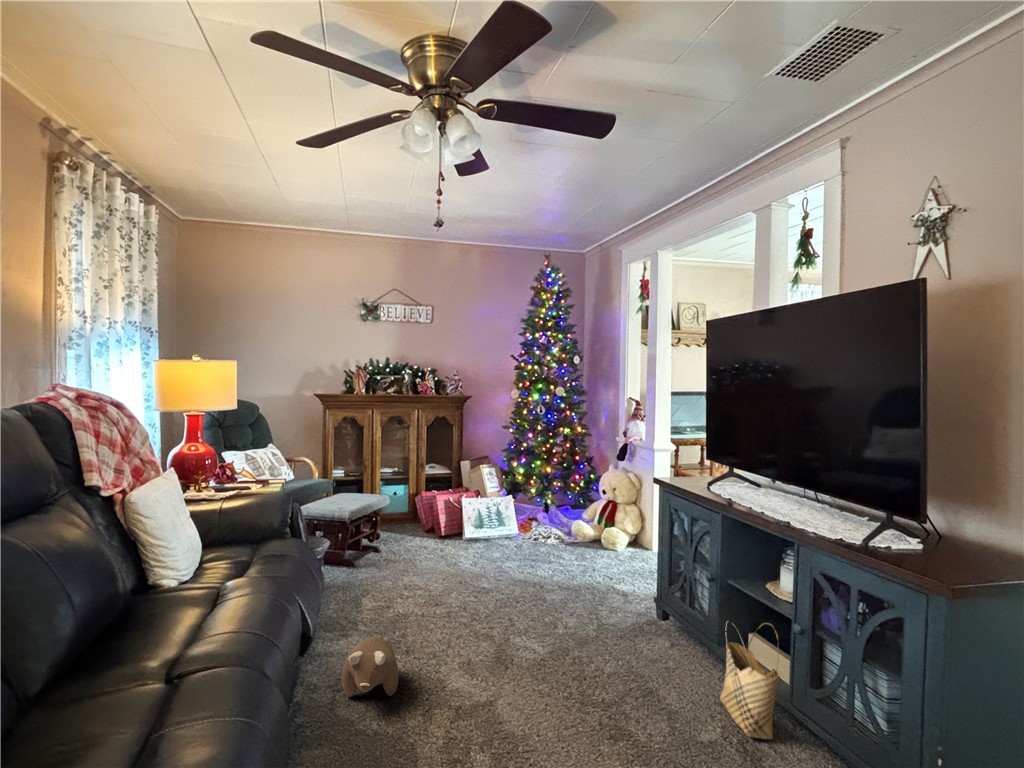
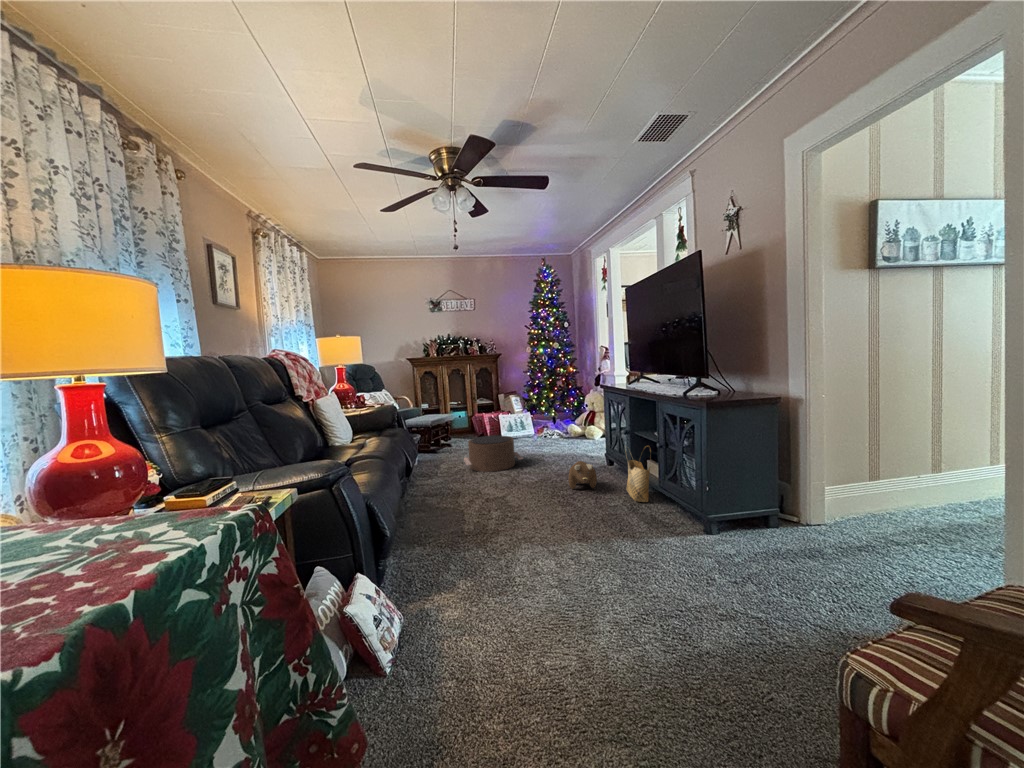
pouf: none [407,550,514,625] -> present [464,435,523,472]
plush toy: present [342,637,398,697] -> present [568,461,597,489]

